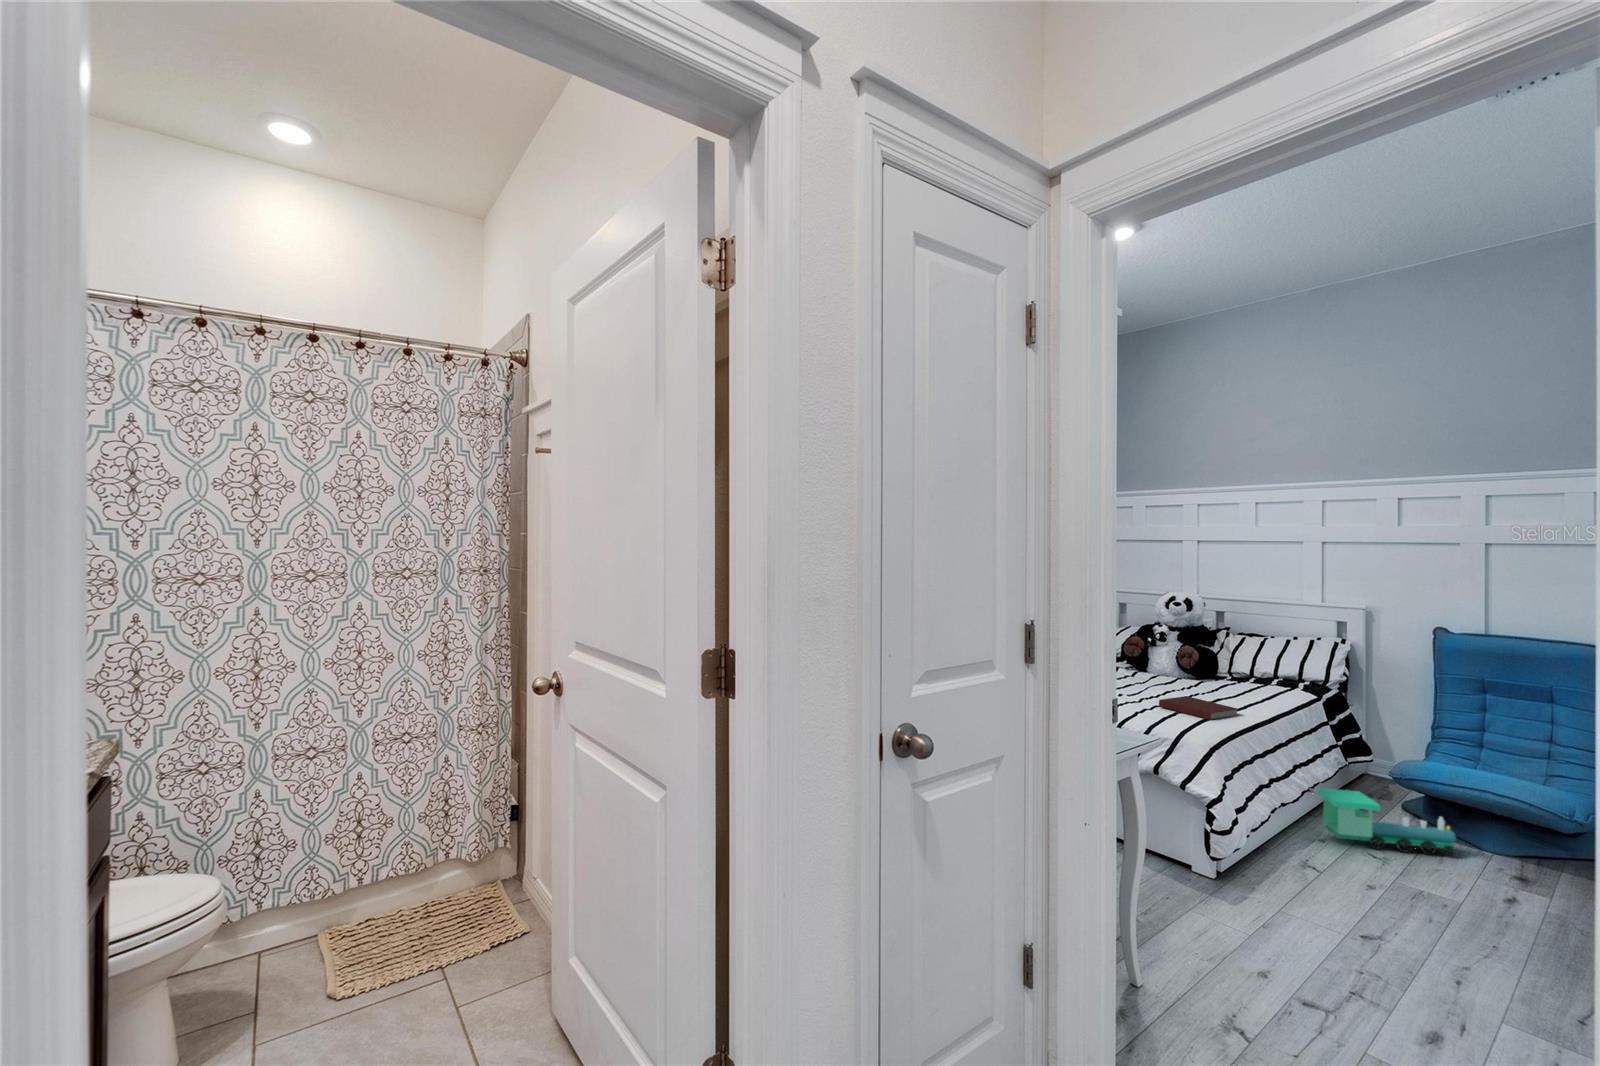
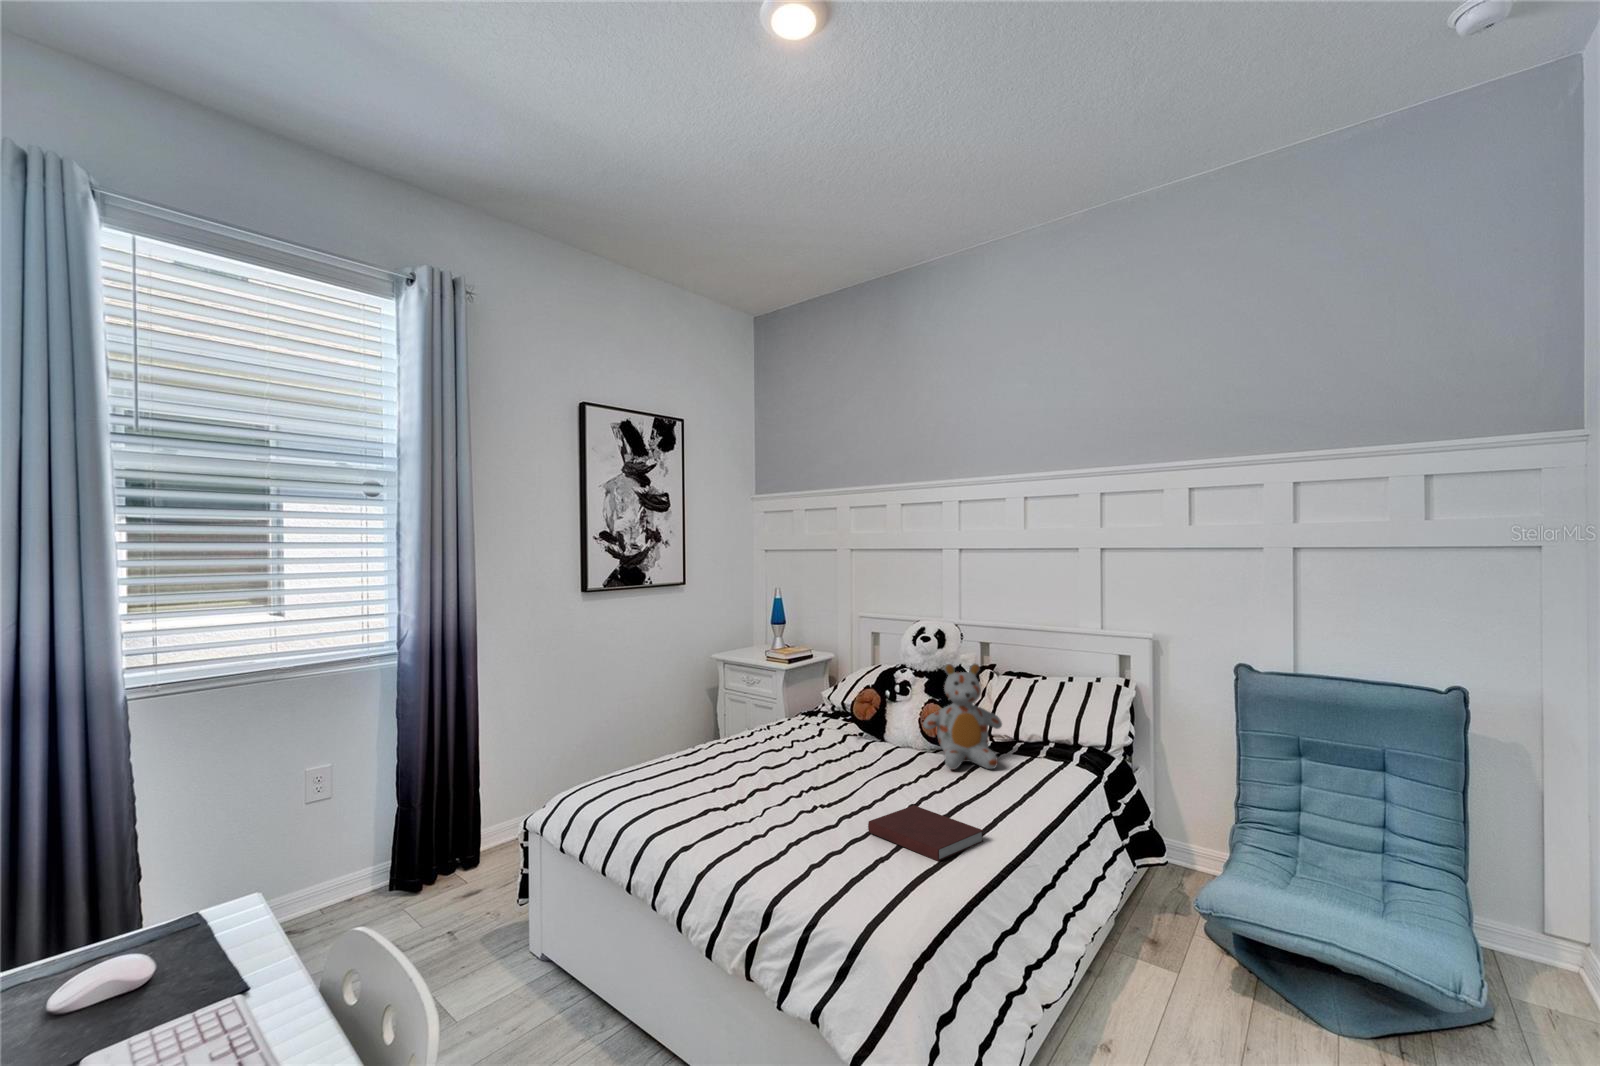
stuffed bear: none [1182,617,1243,688] -> present [923,664,1002,770]
toy train: present [1317,788,1459,855] -> none [1098,936,1287,1035]

